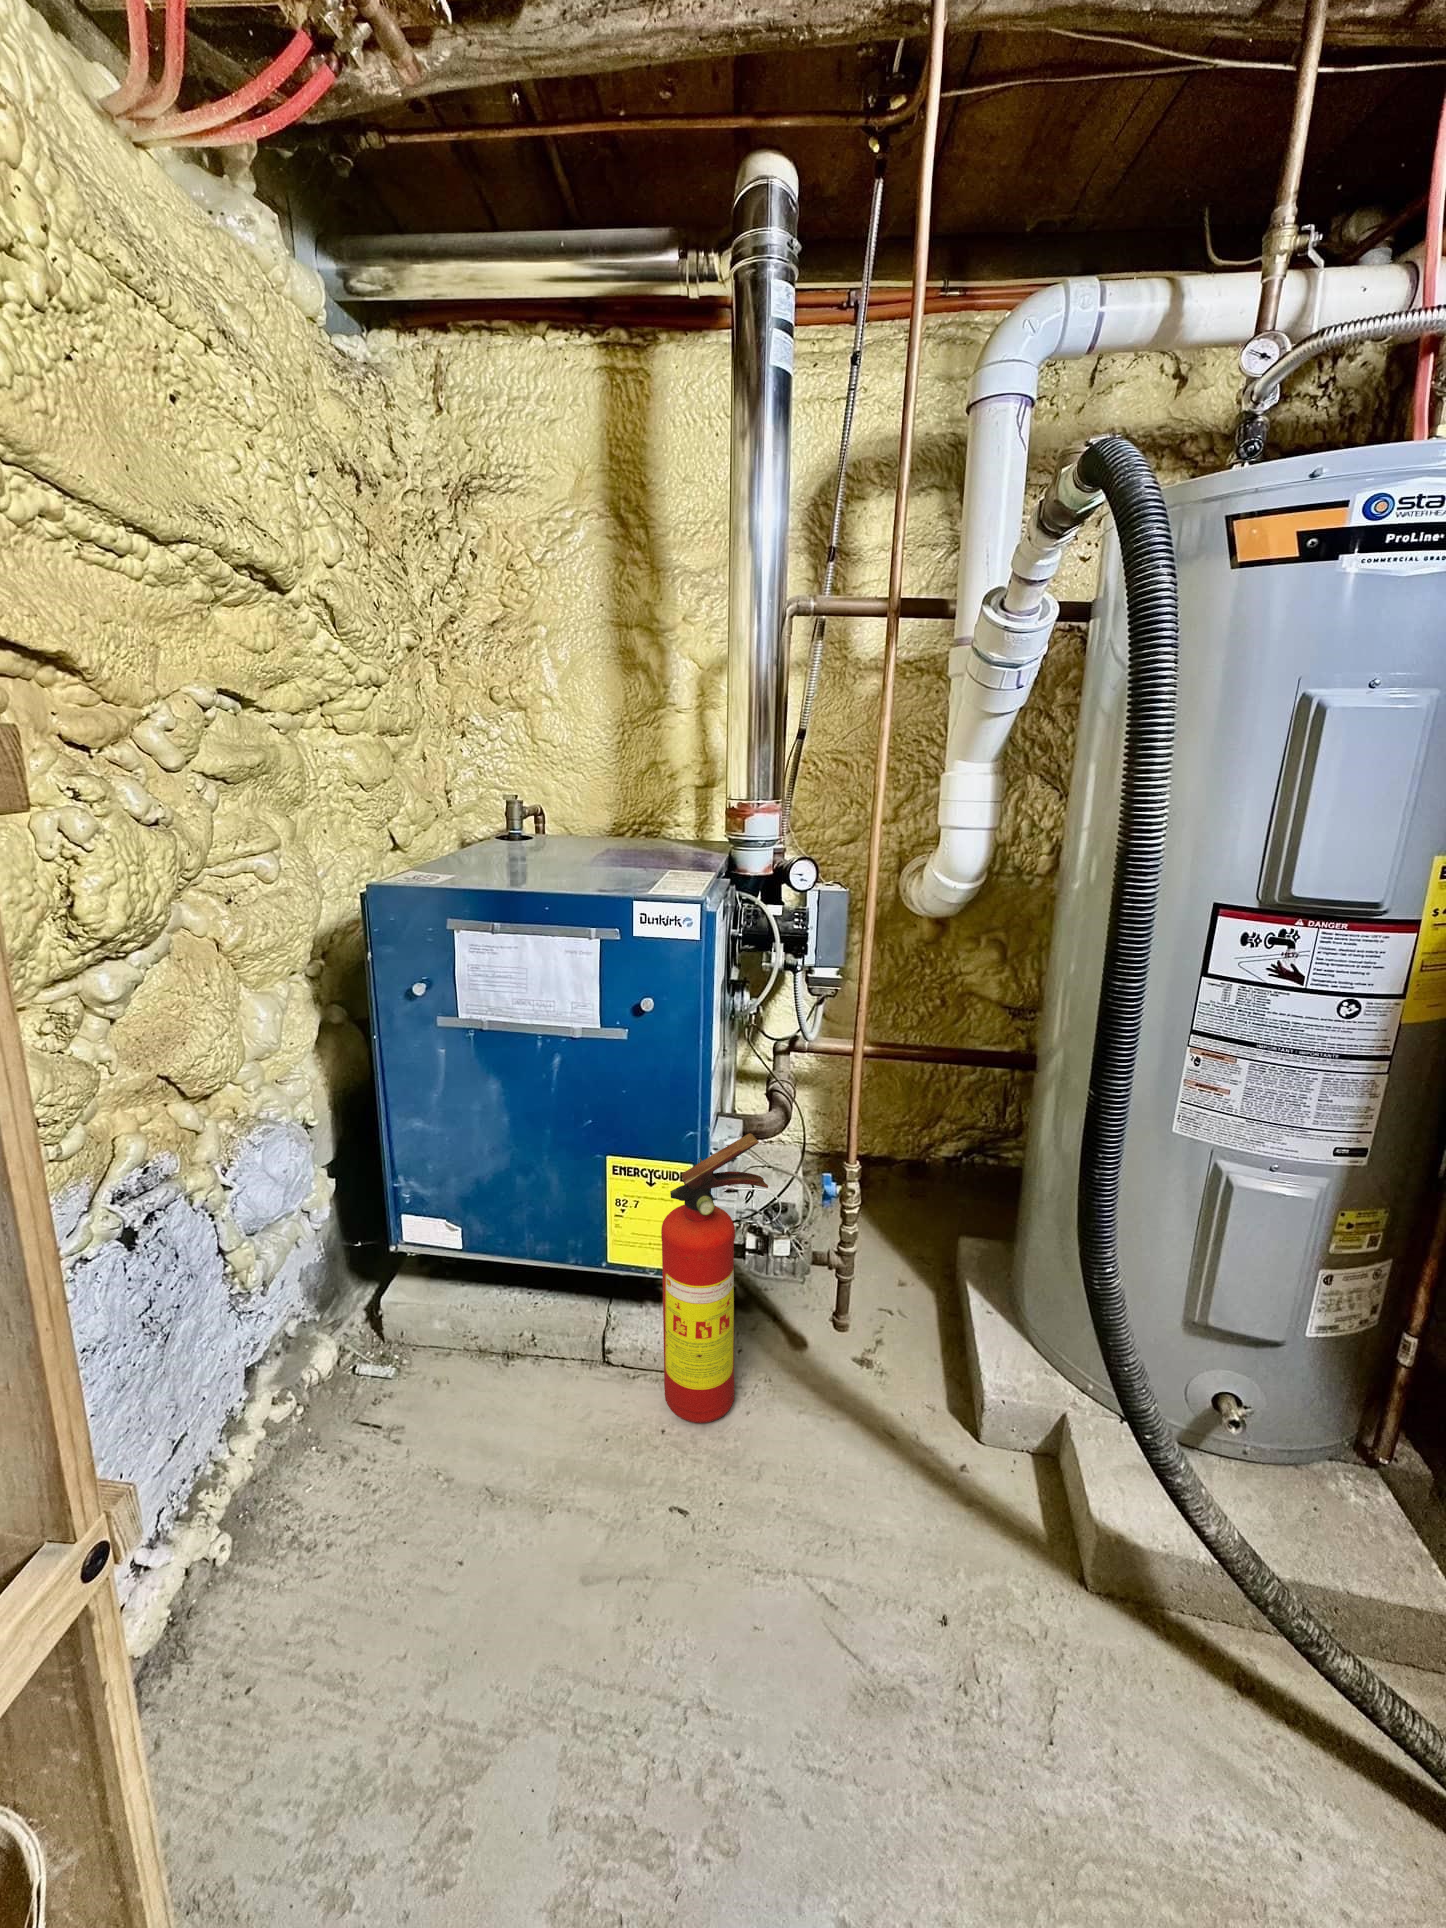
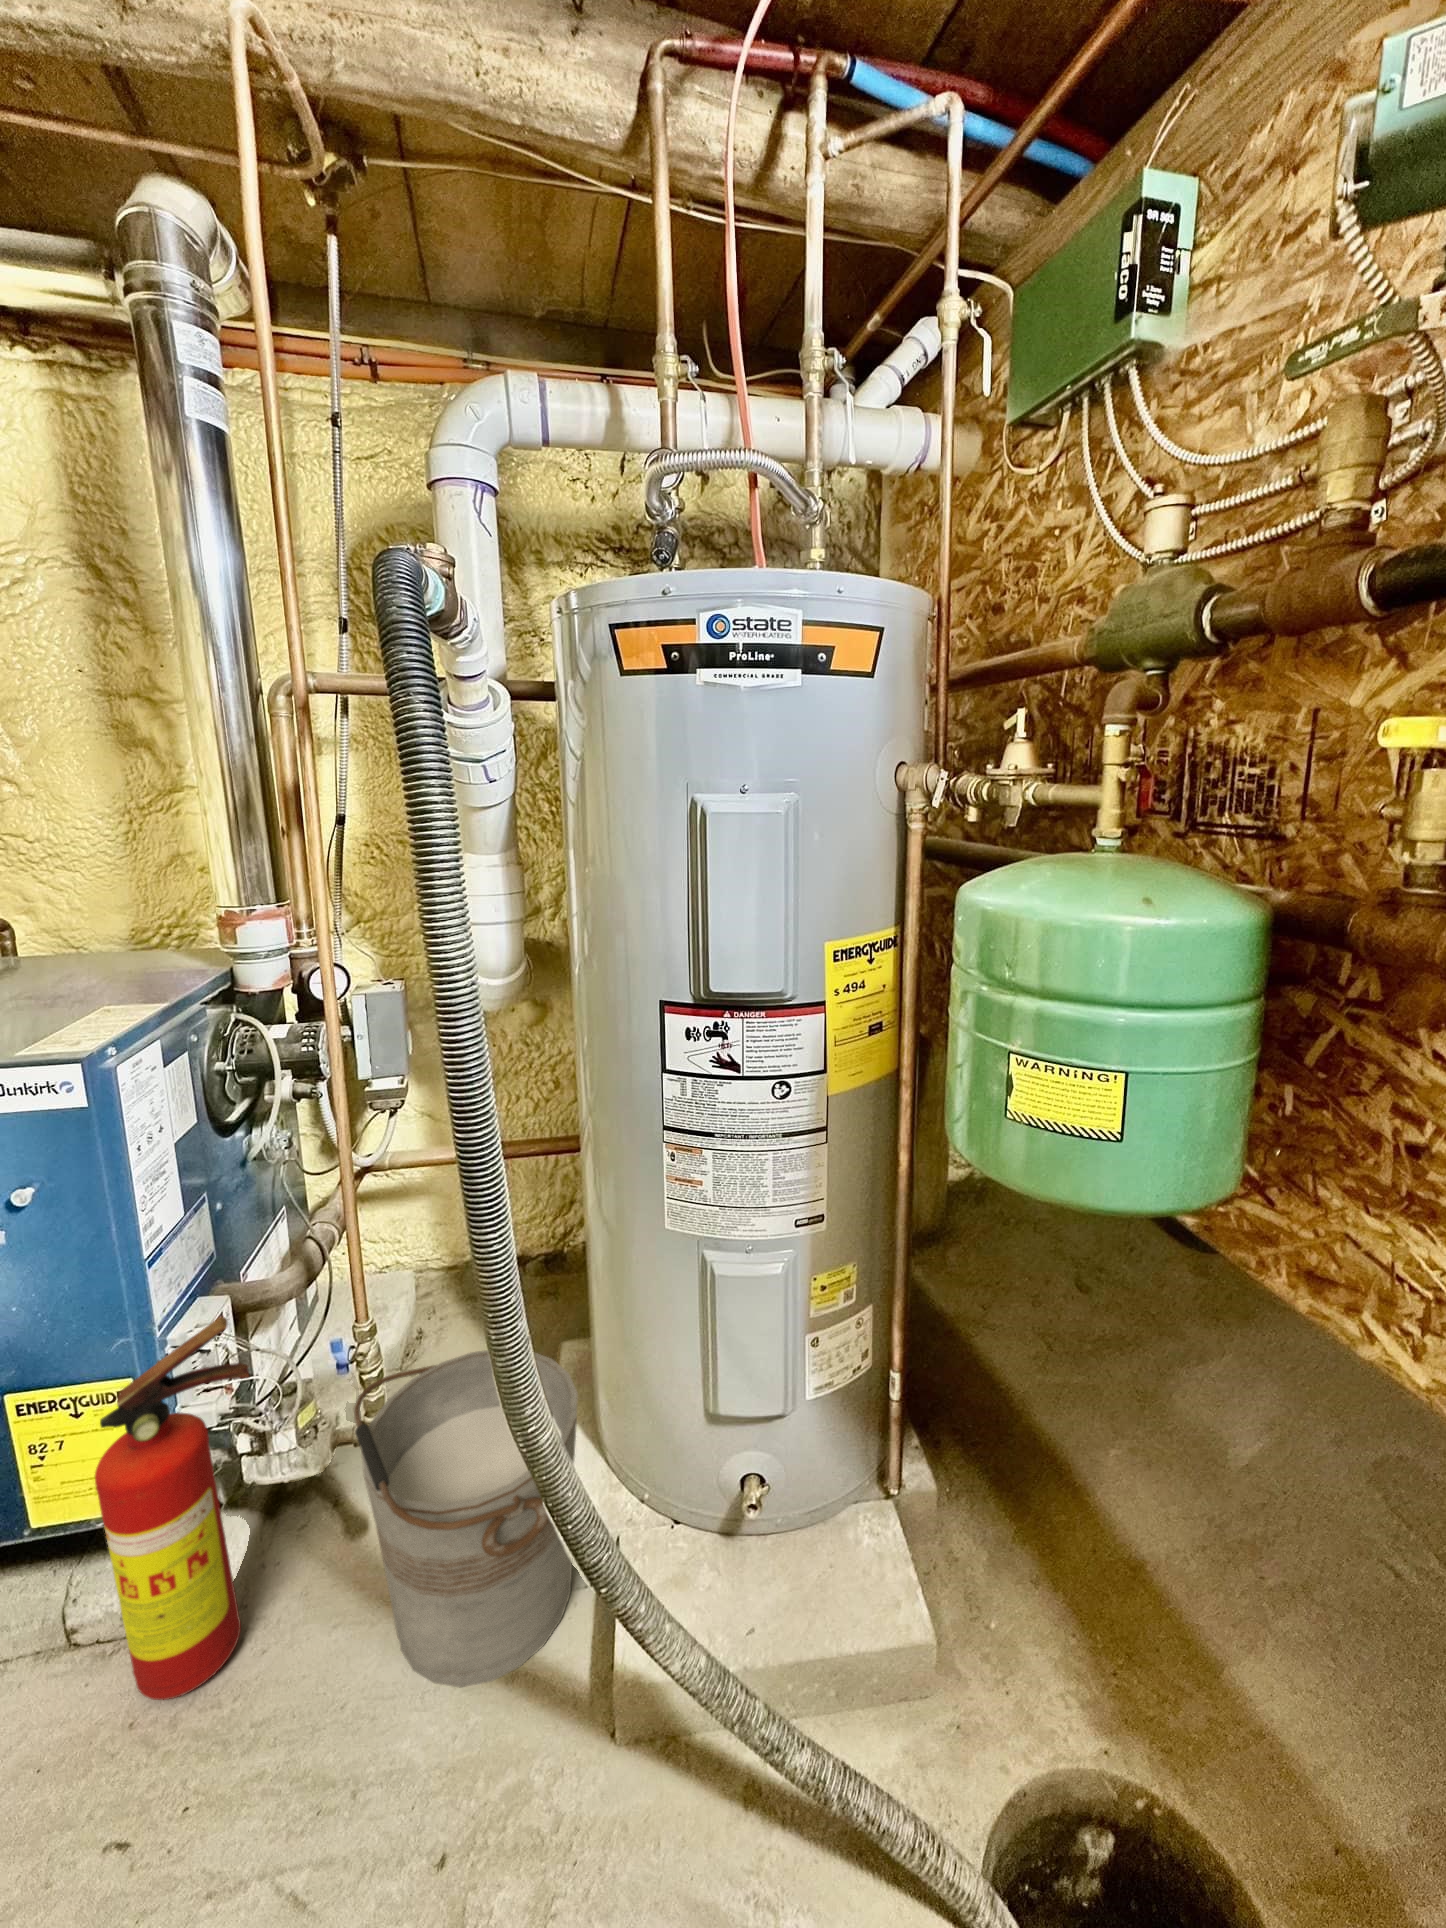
bucket: none [840,1217,1048,1499] -> present [354,1350,578,1687]

